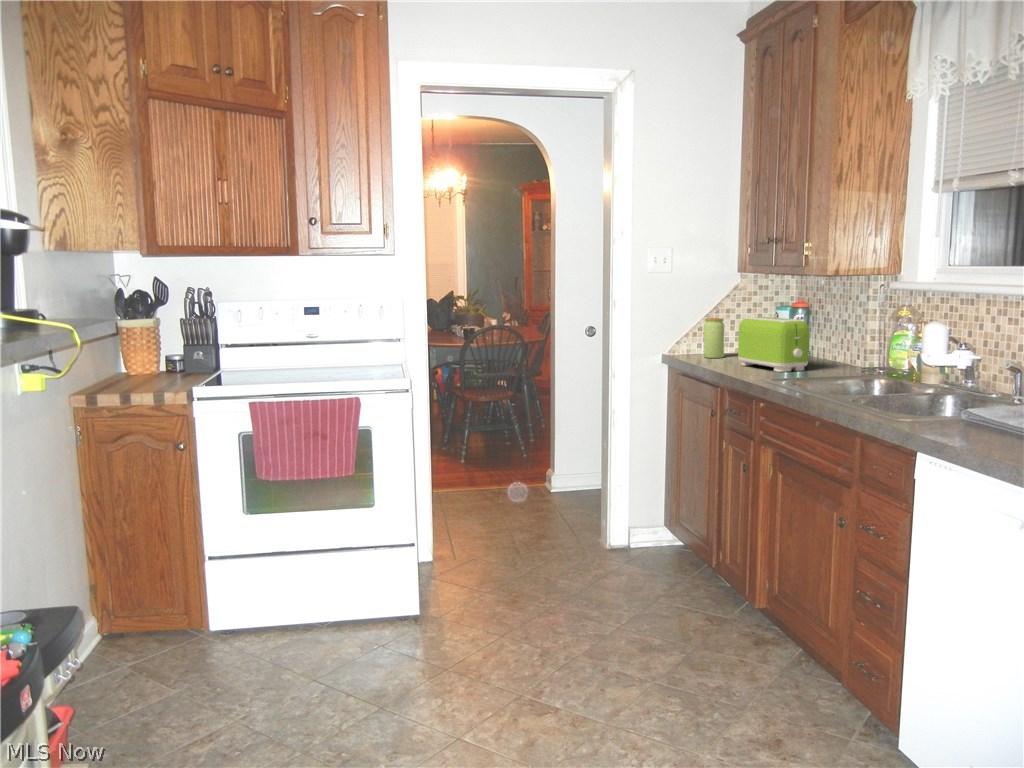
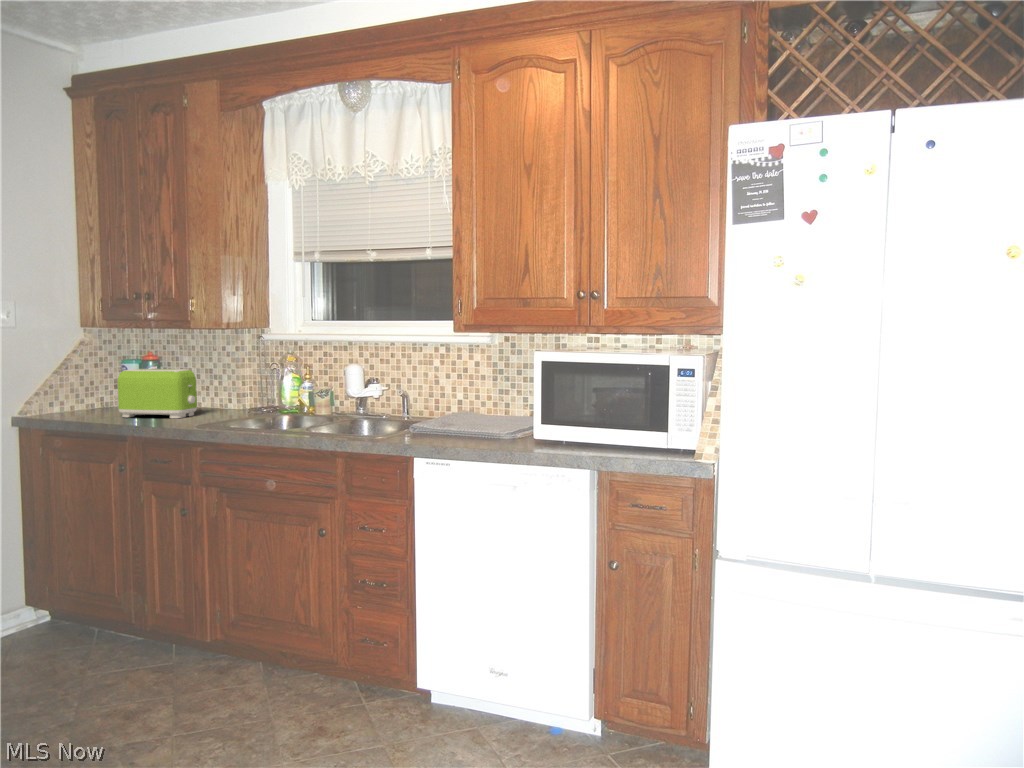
jar: present [704,318,724,358] -> none [55,374,80,415]

